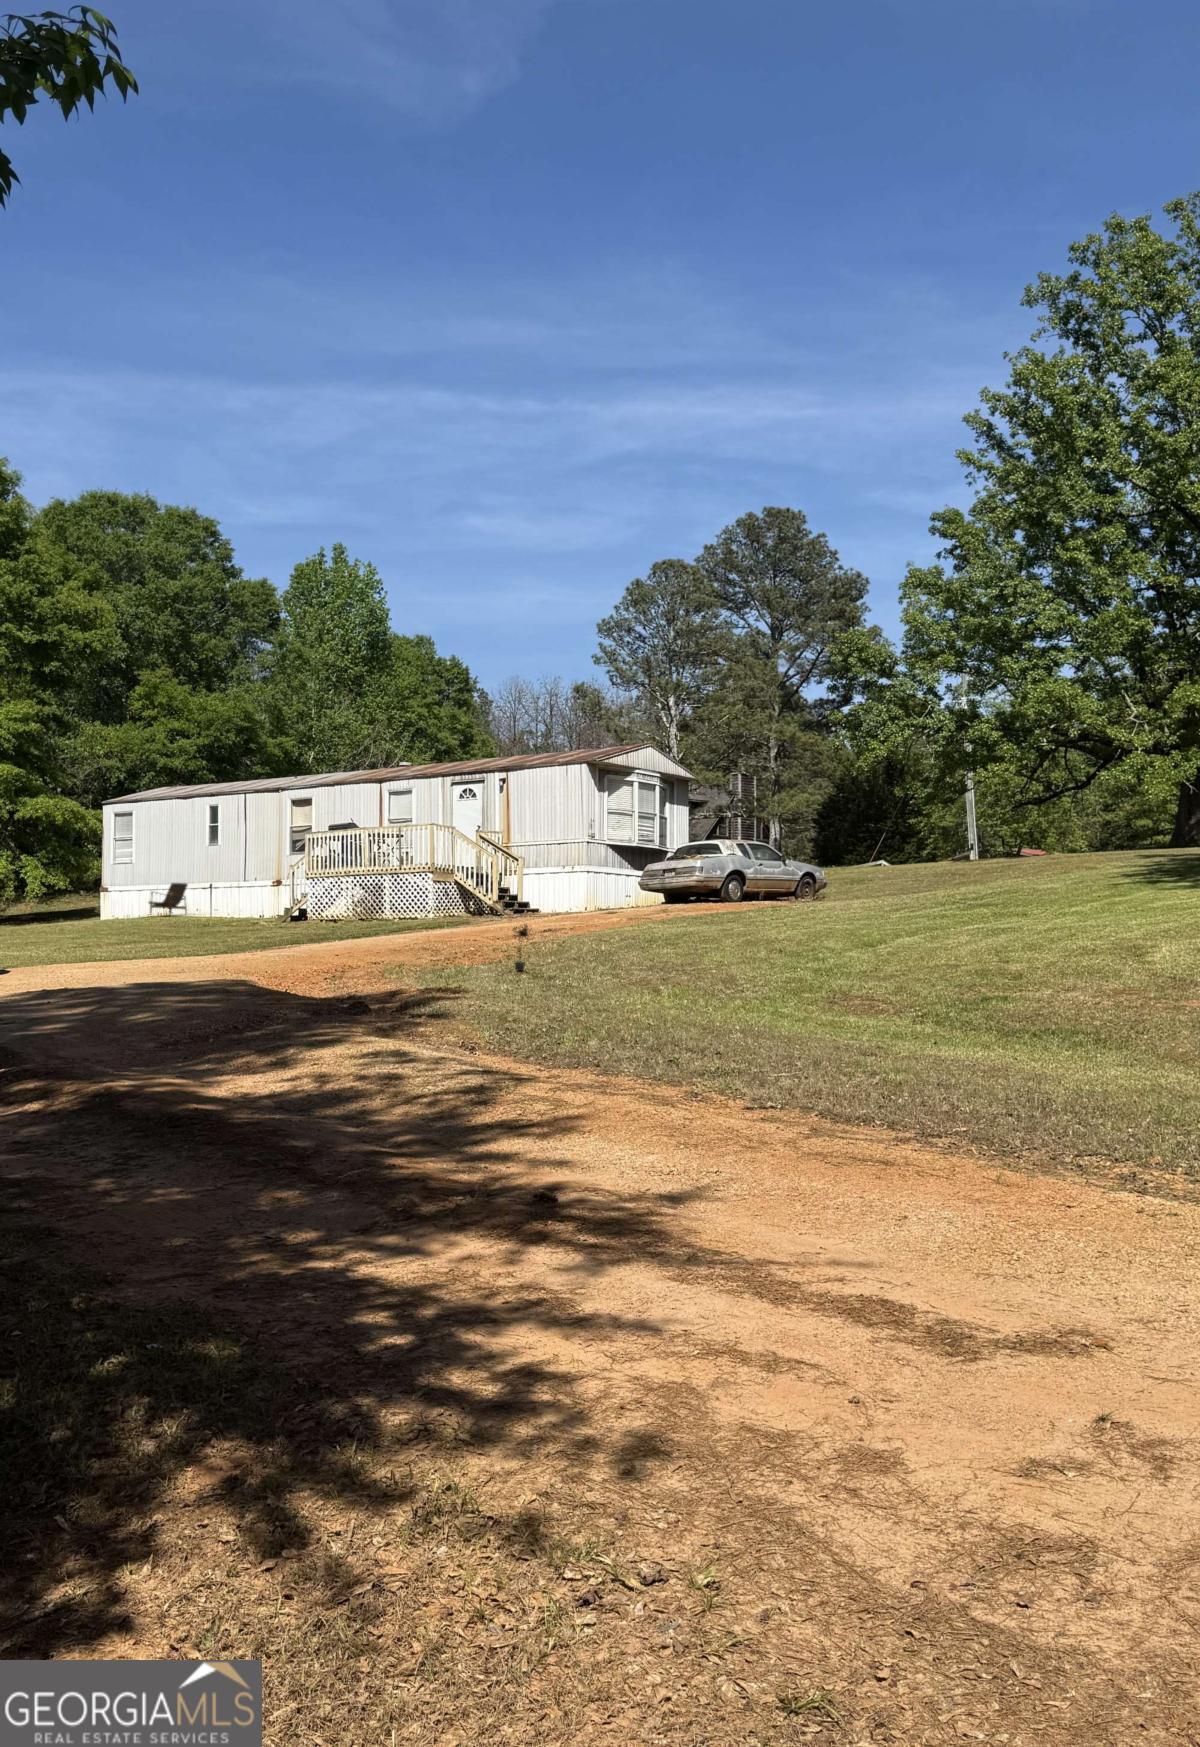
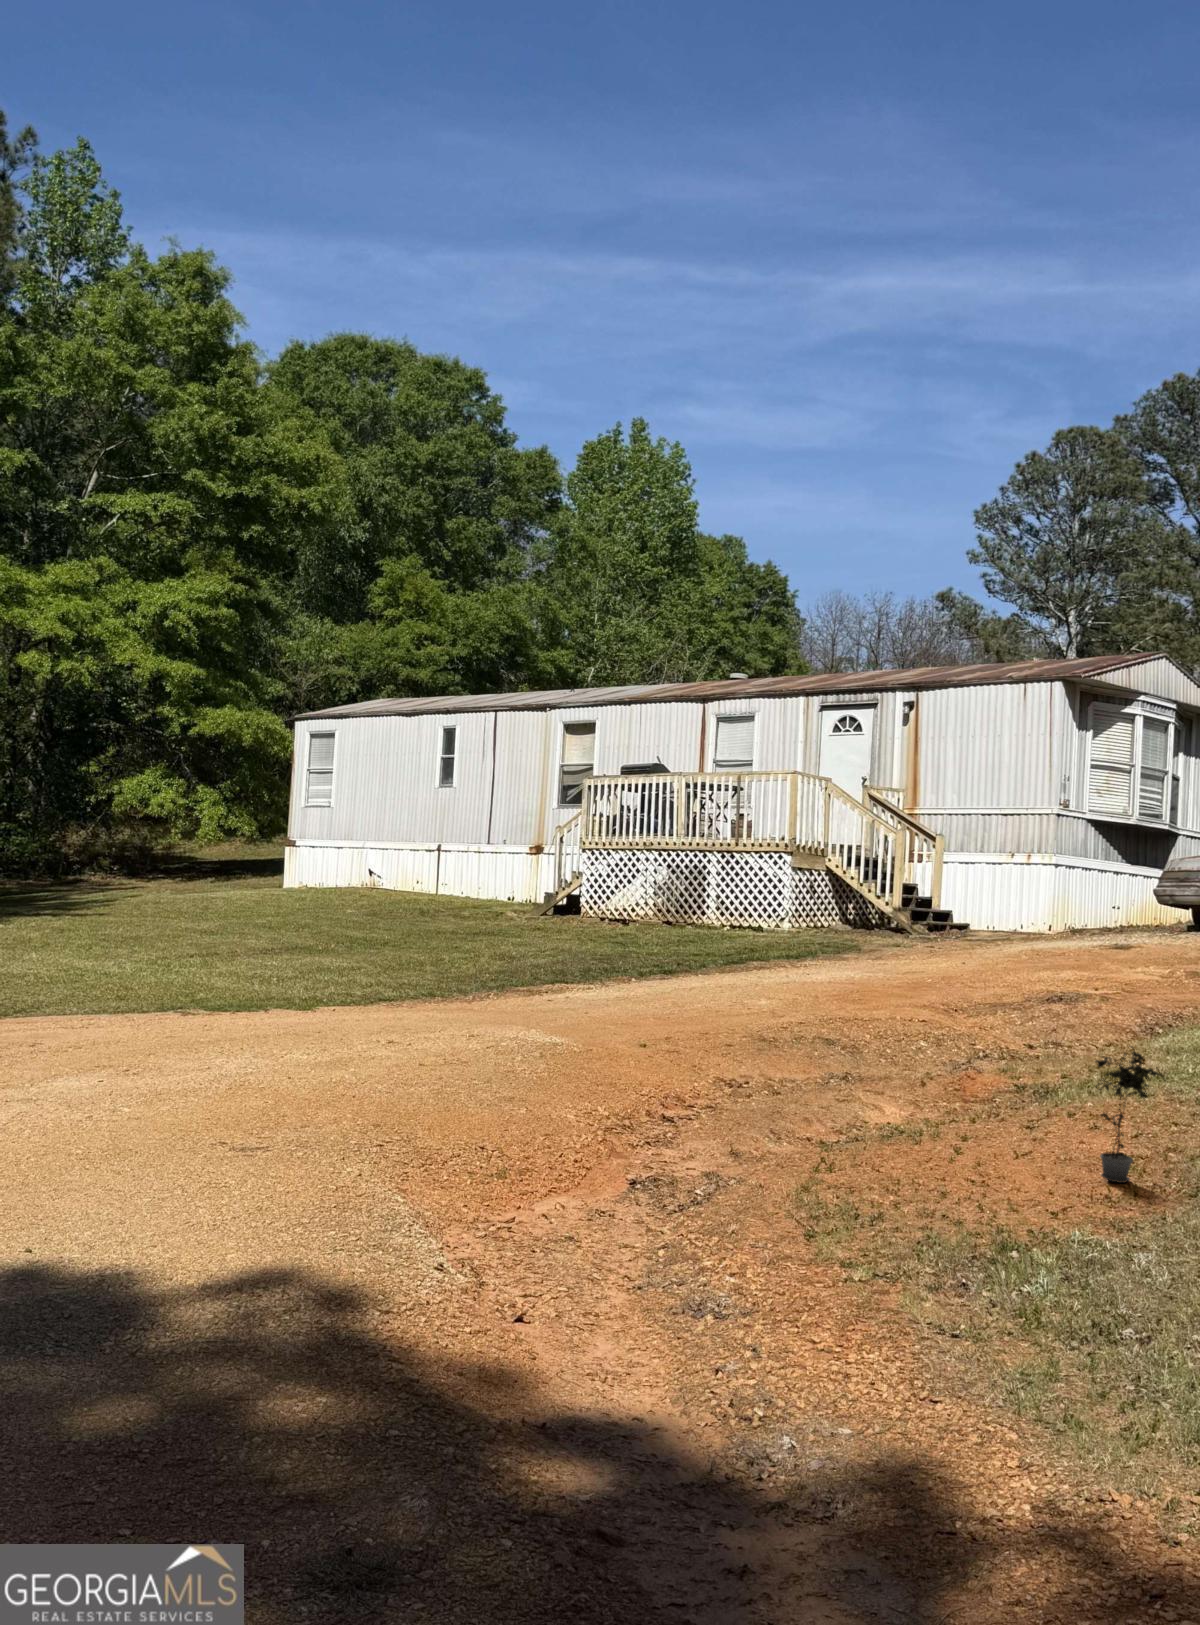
lounge chair: present [149,883,187,915] -> none [349,842,409,894]

